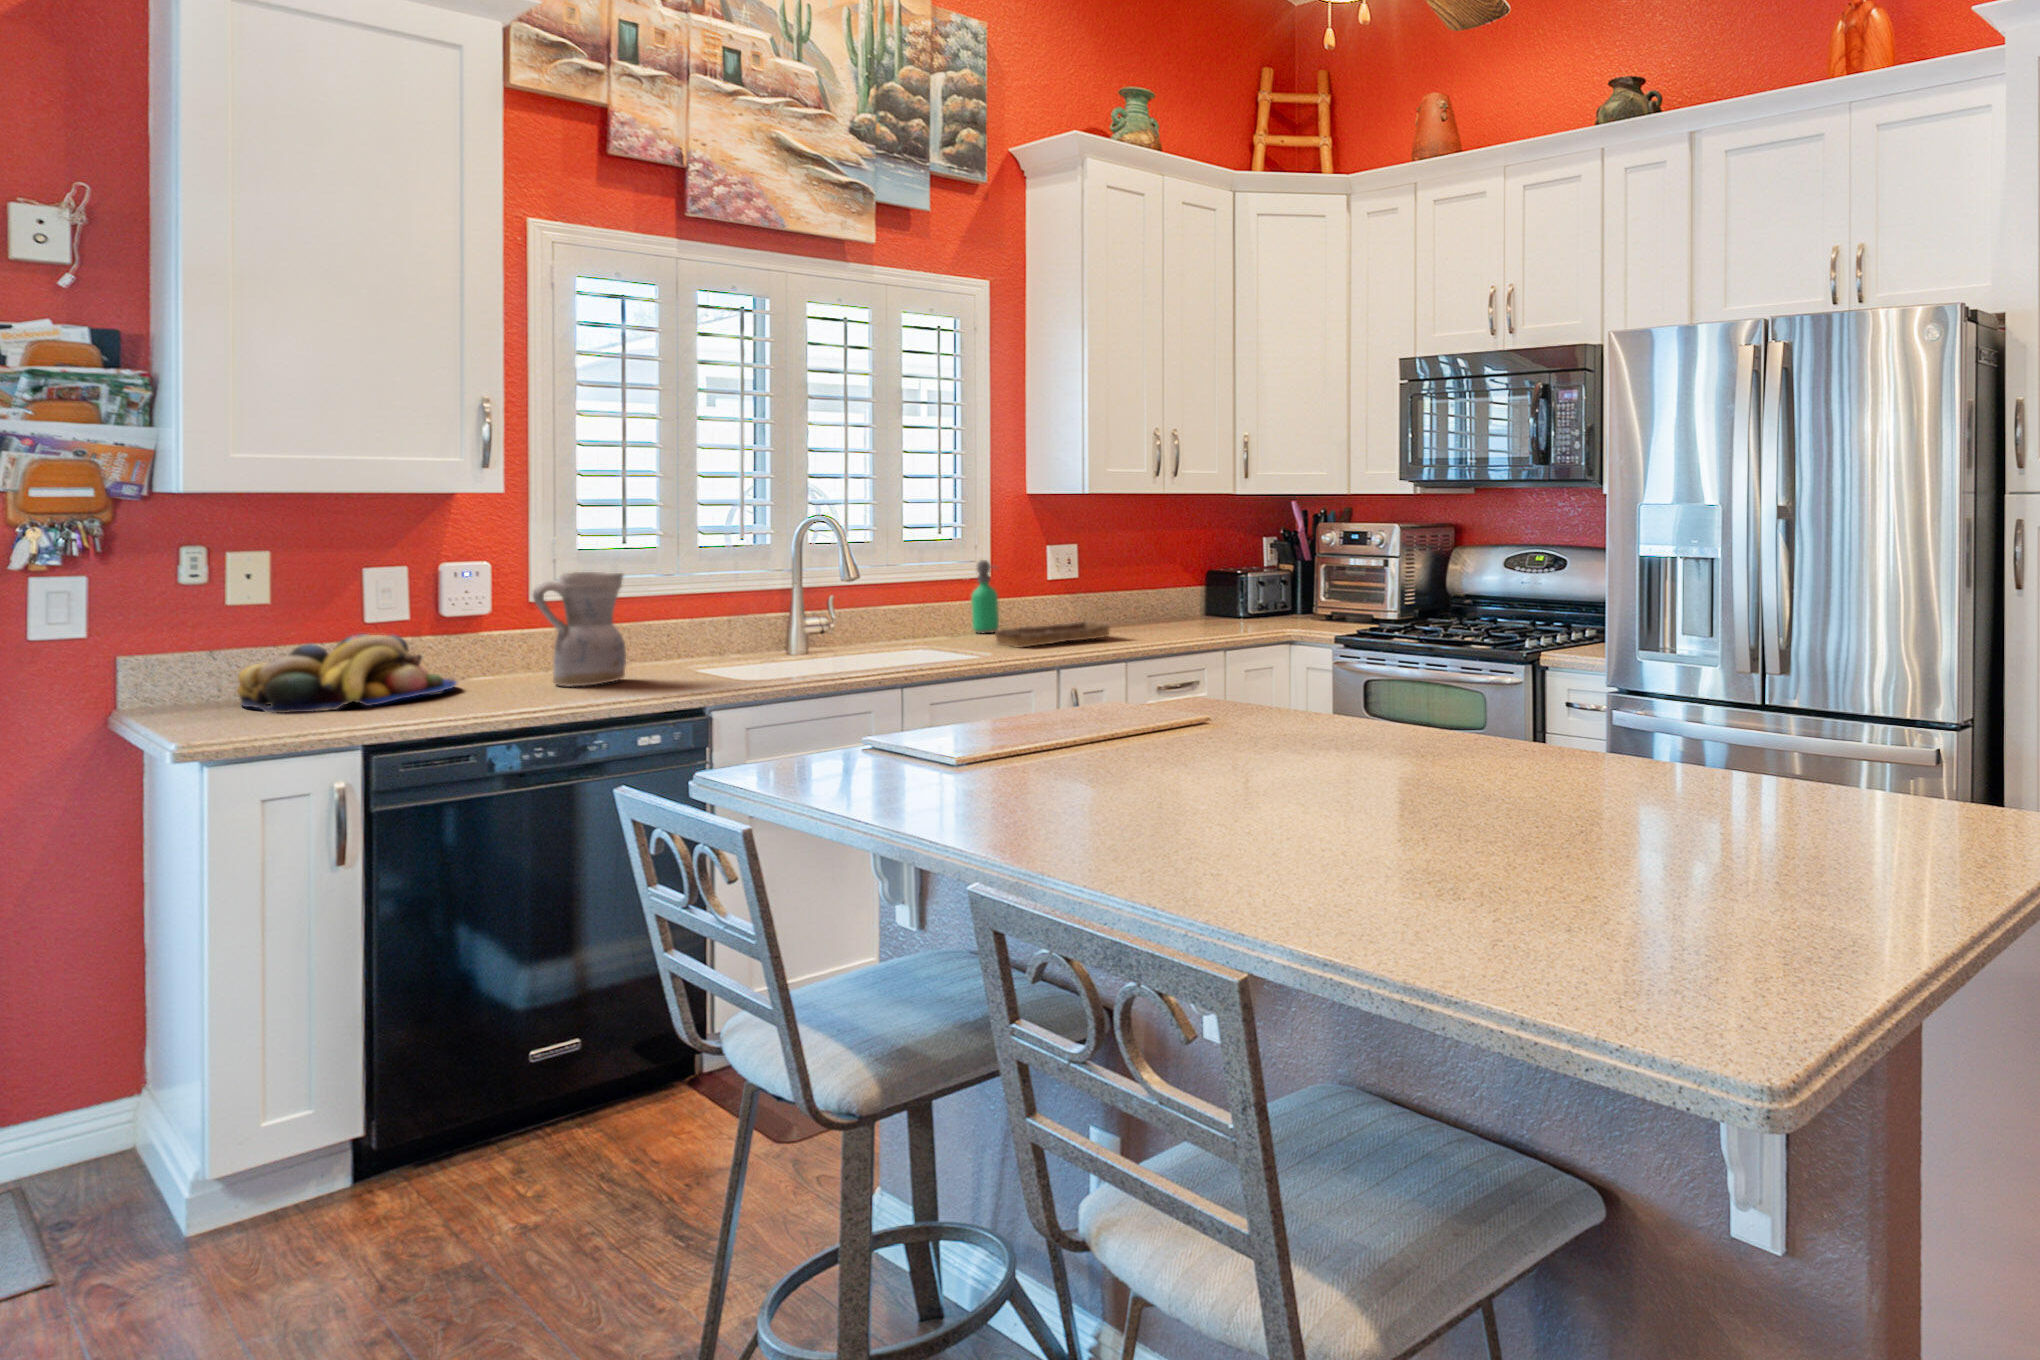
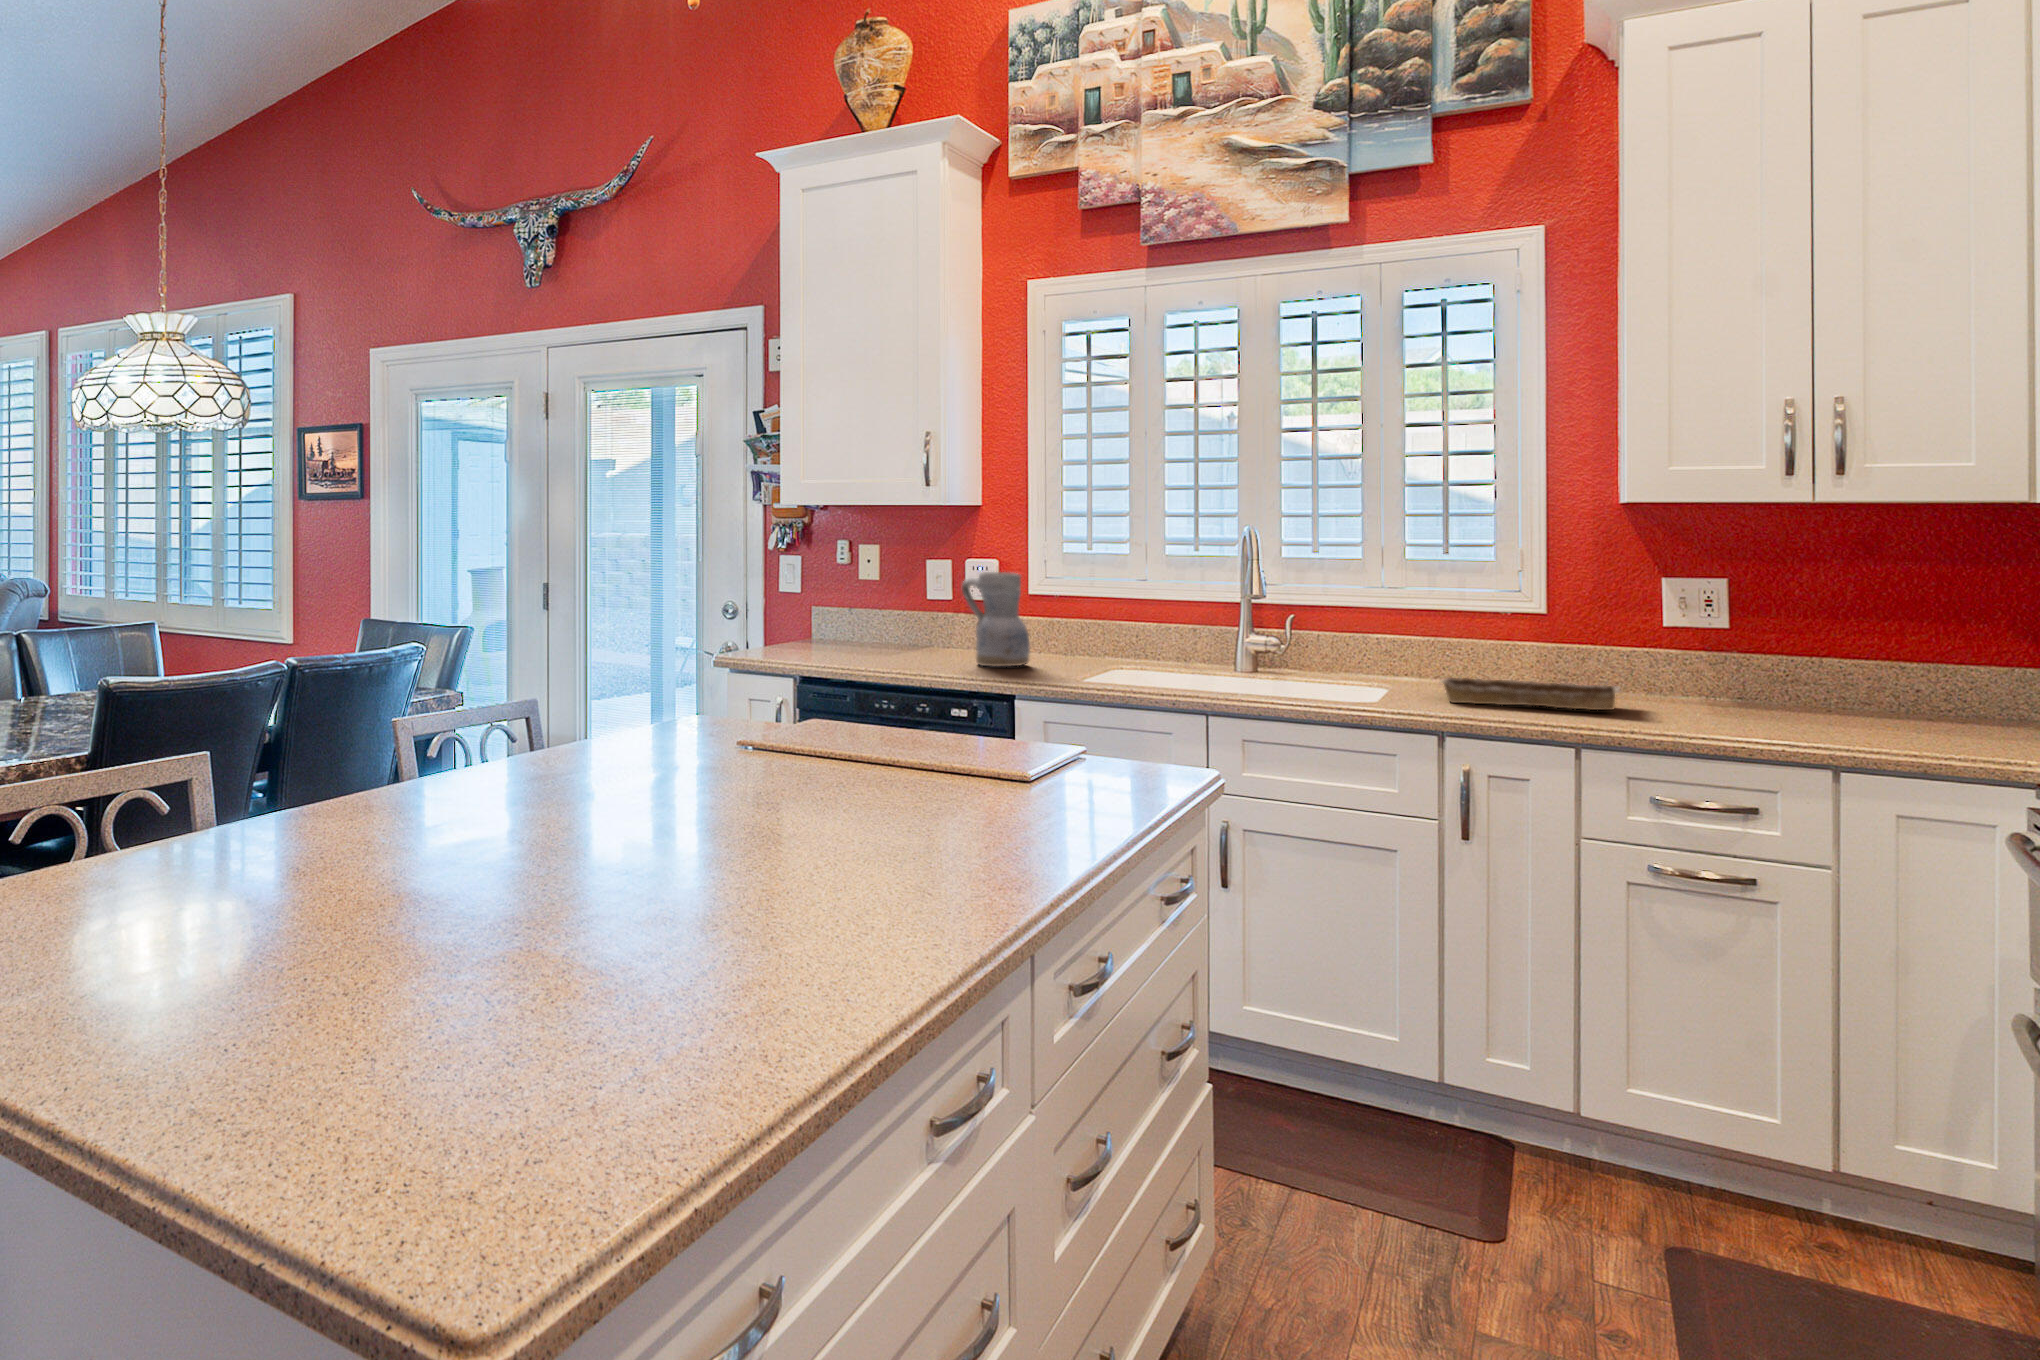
soap dispenser: present [971,560,999,633] -> none [1502,590,1544,685]
fruit bowl: present [237,634,457,713] -> none [822,608,946,657]

